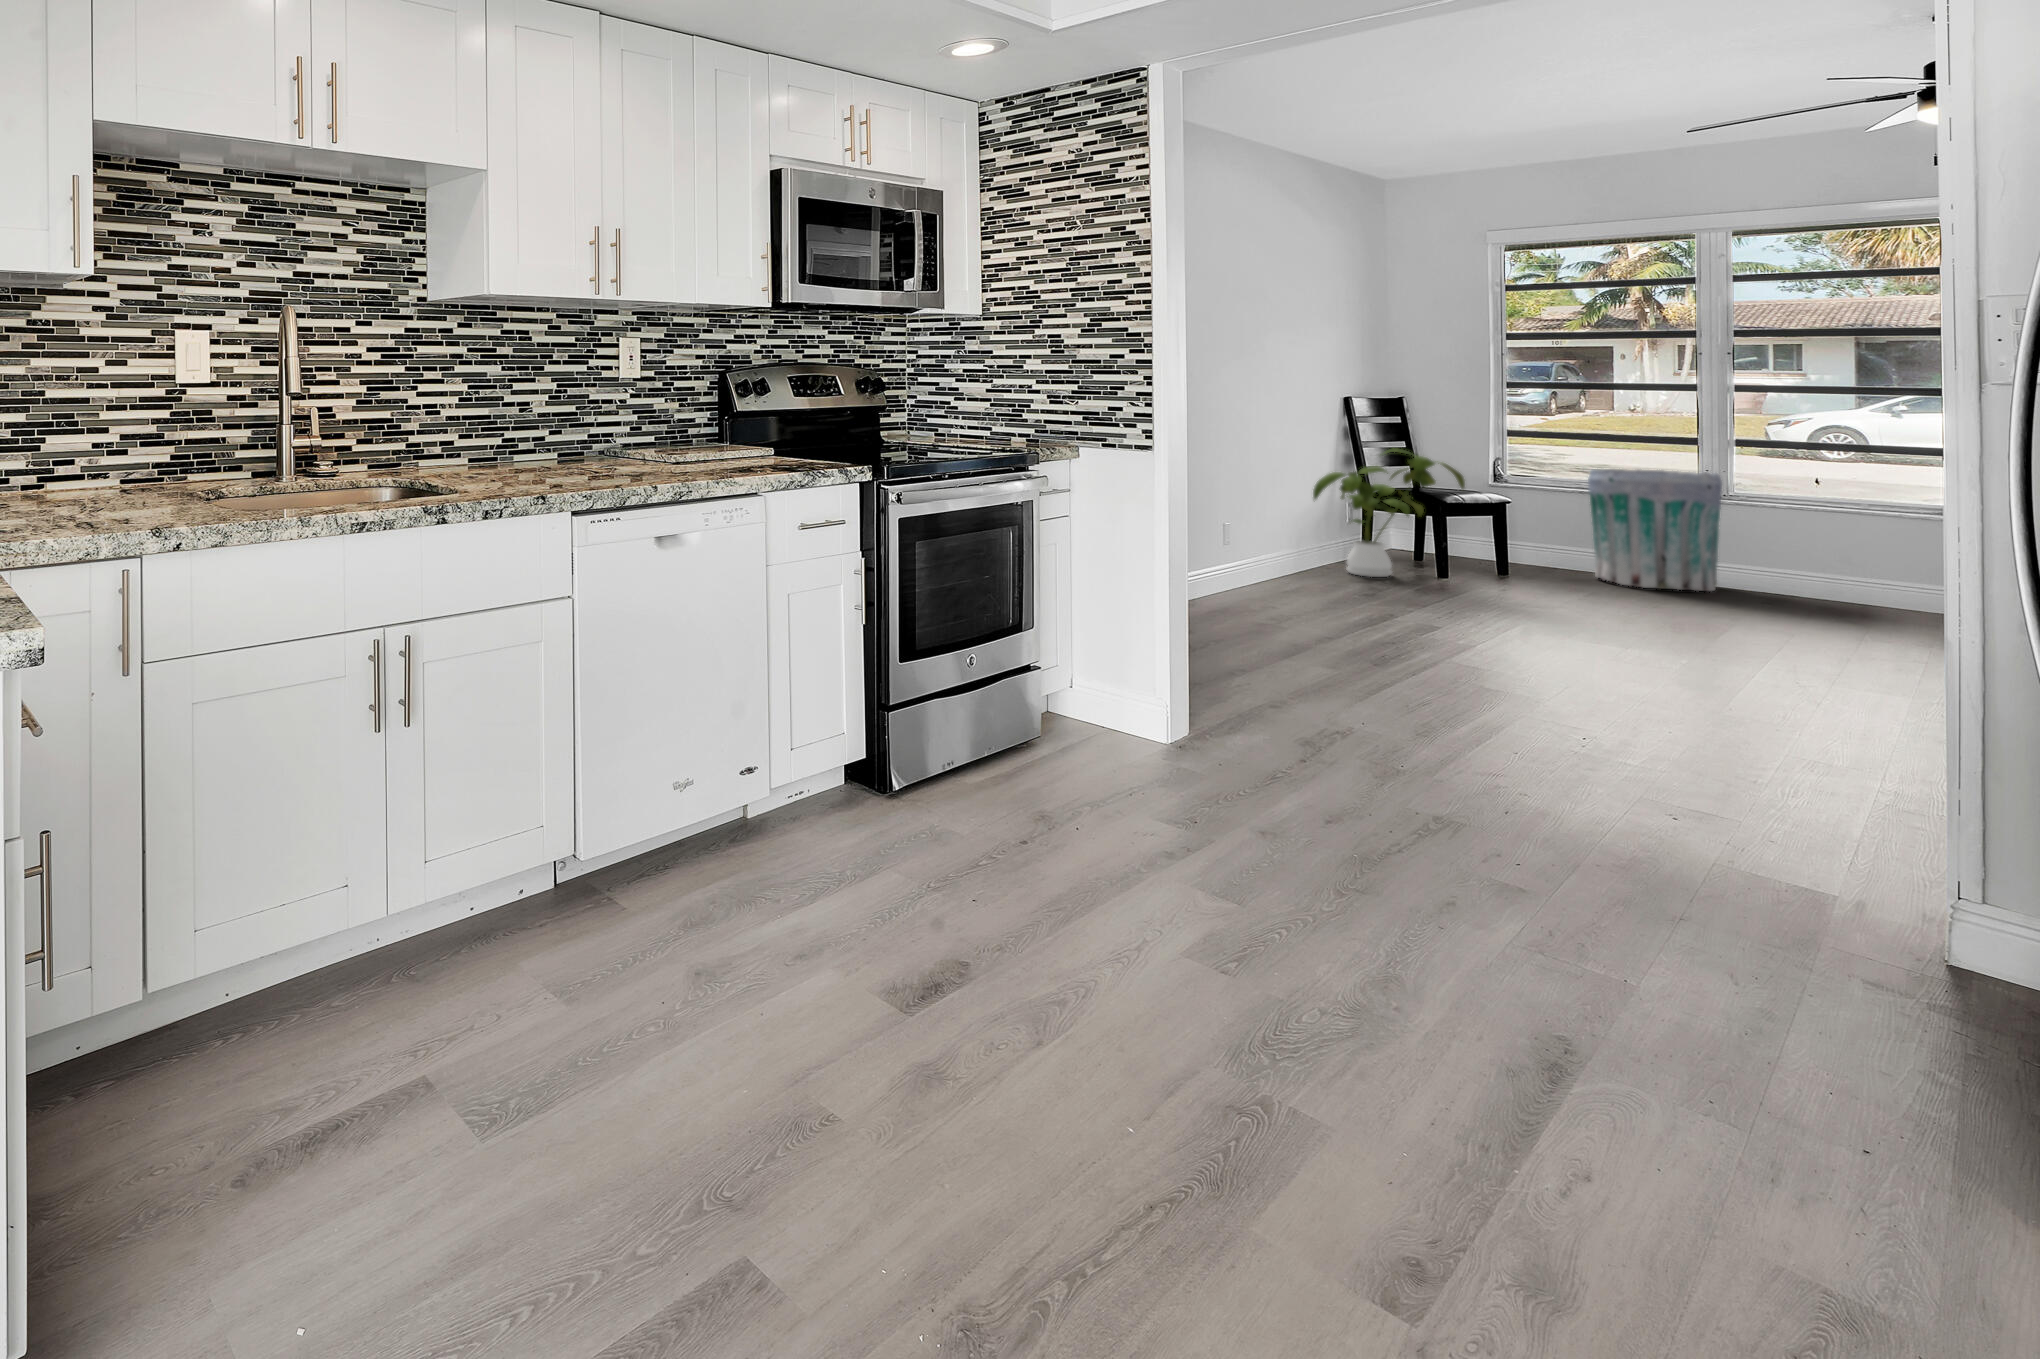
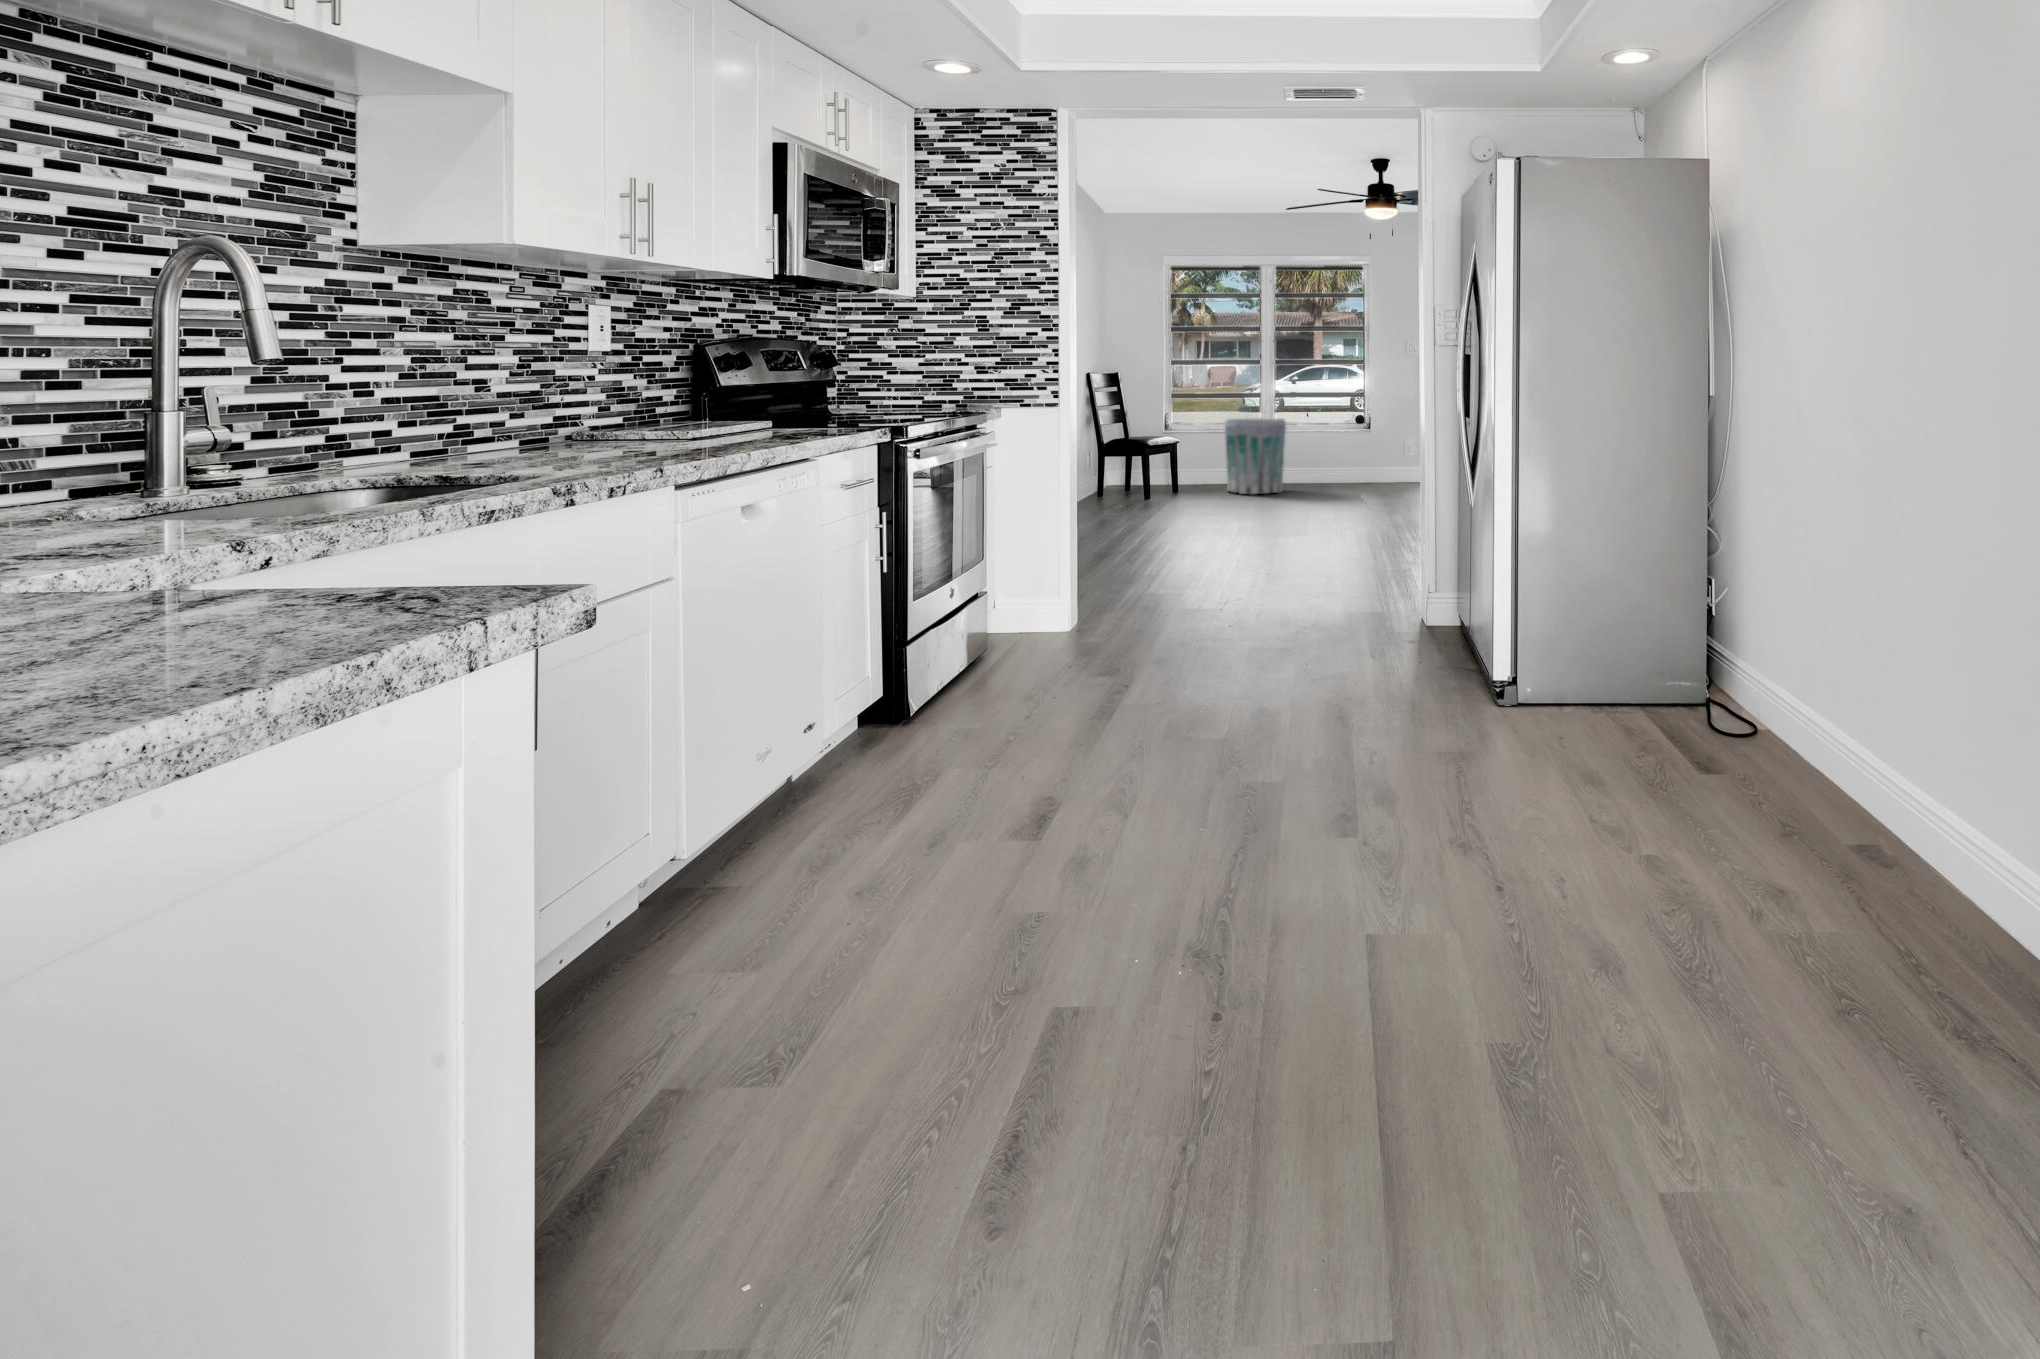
house plant: present [1313,449,1465,577] -> none [1079,410,1169,507]

